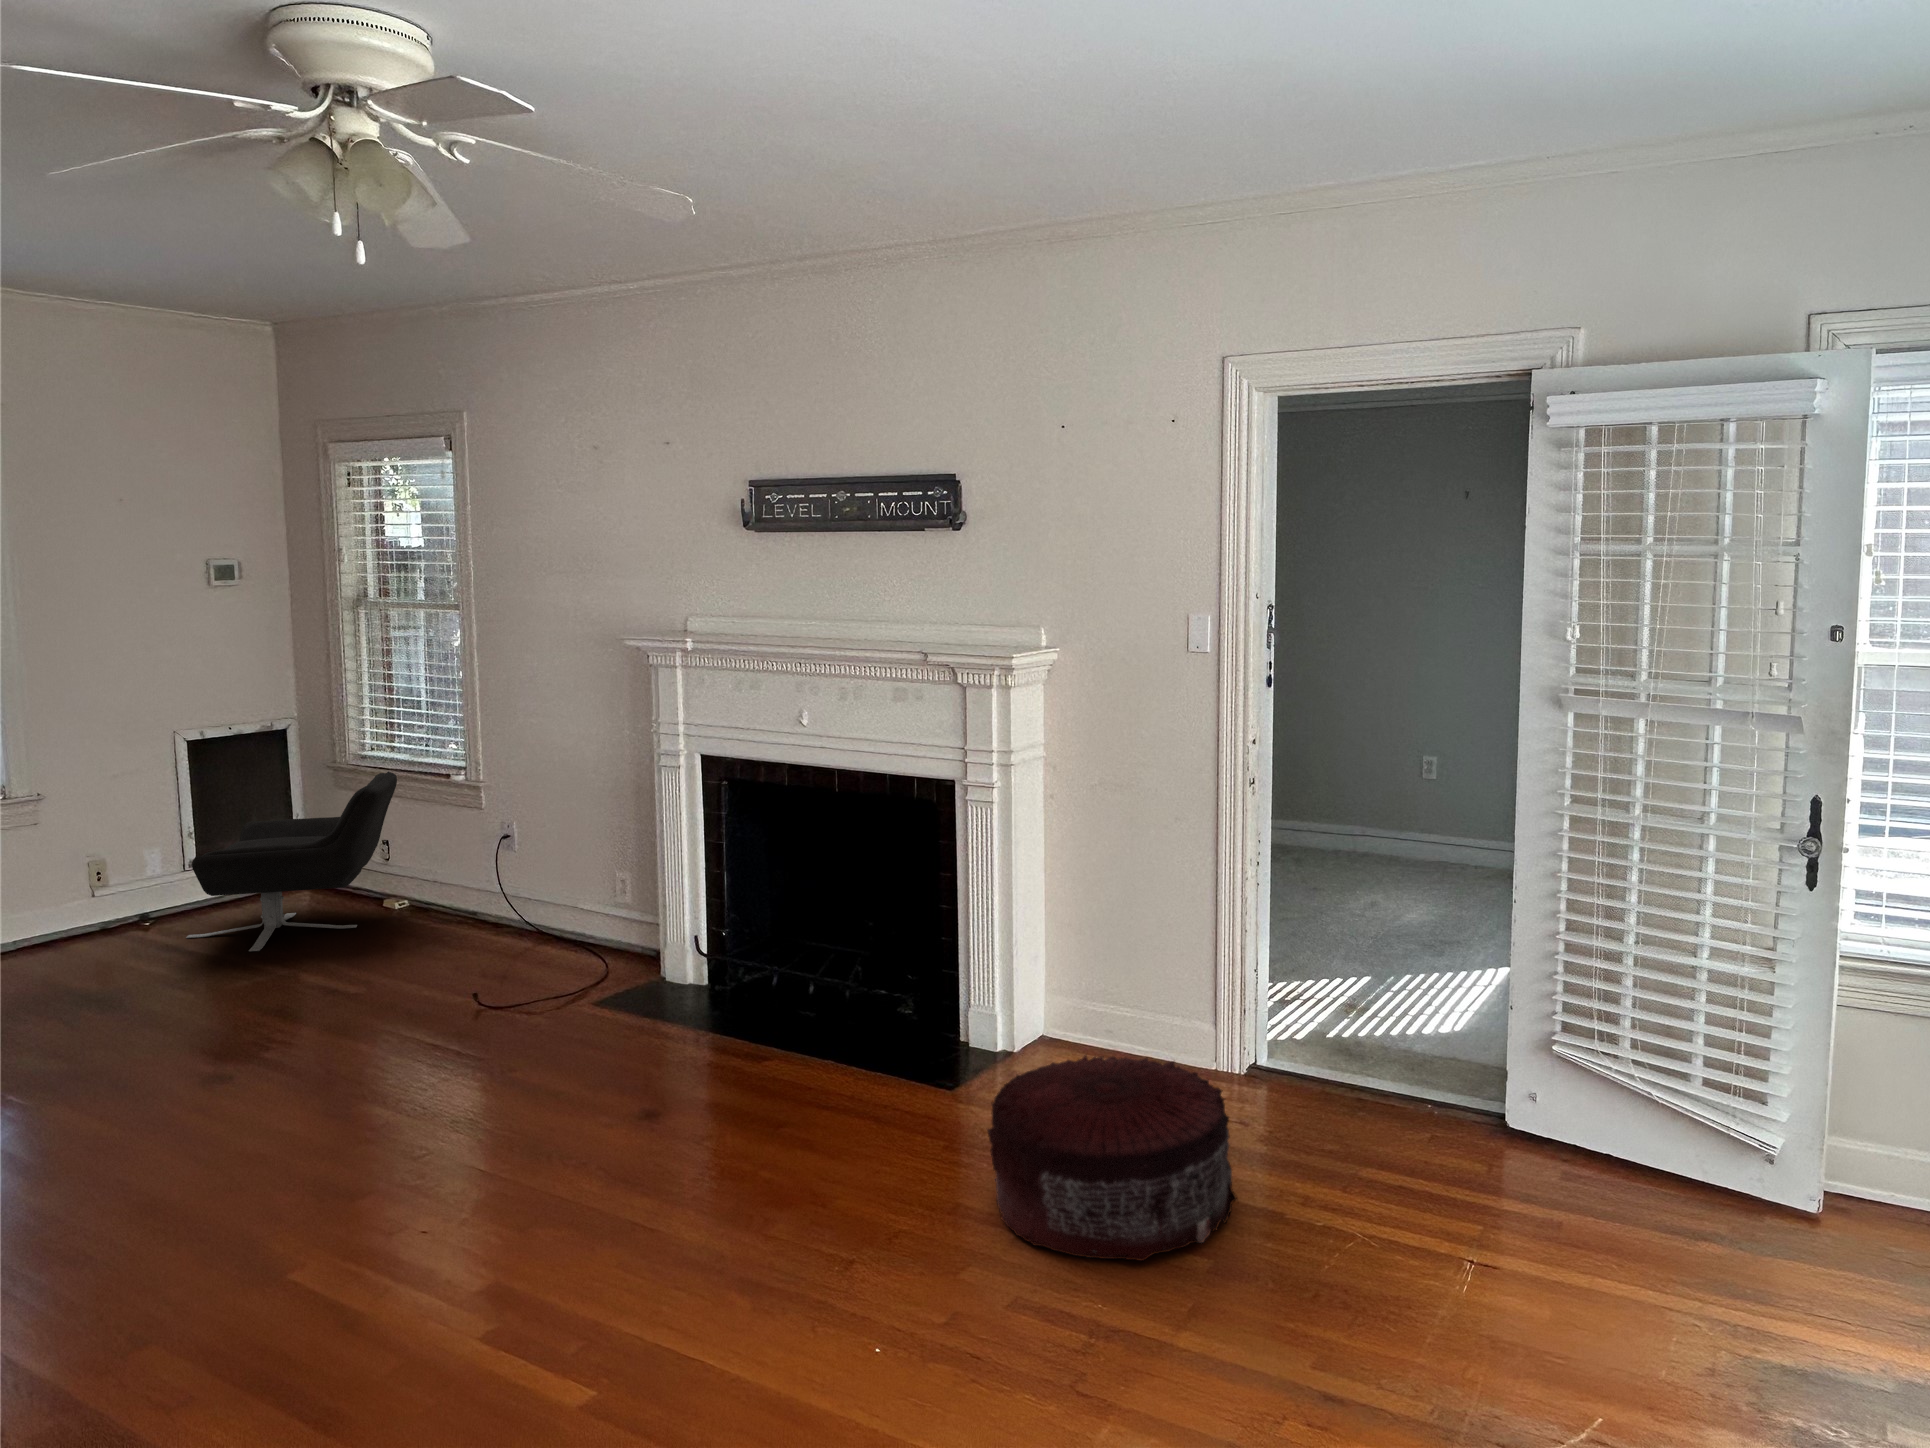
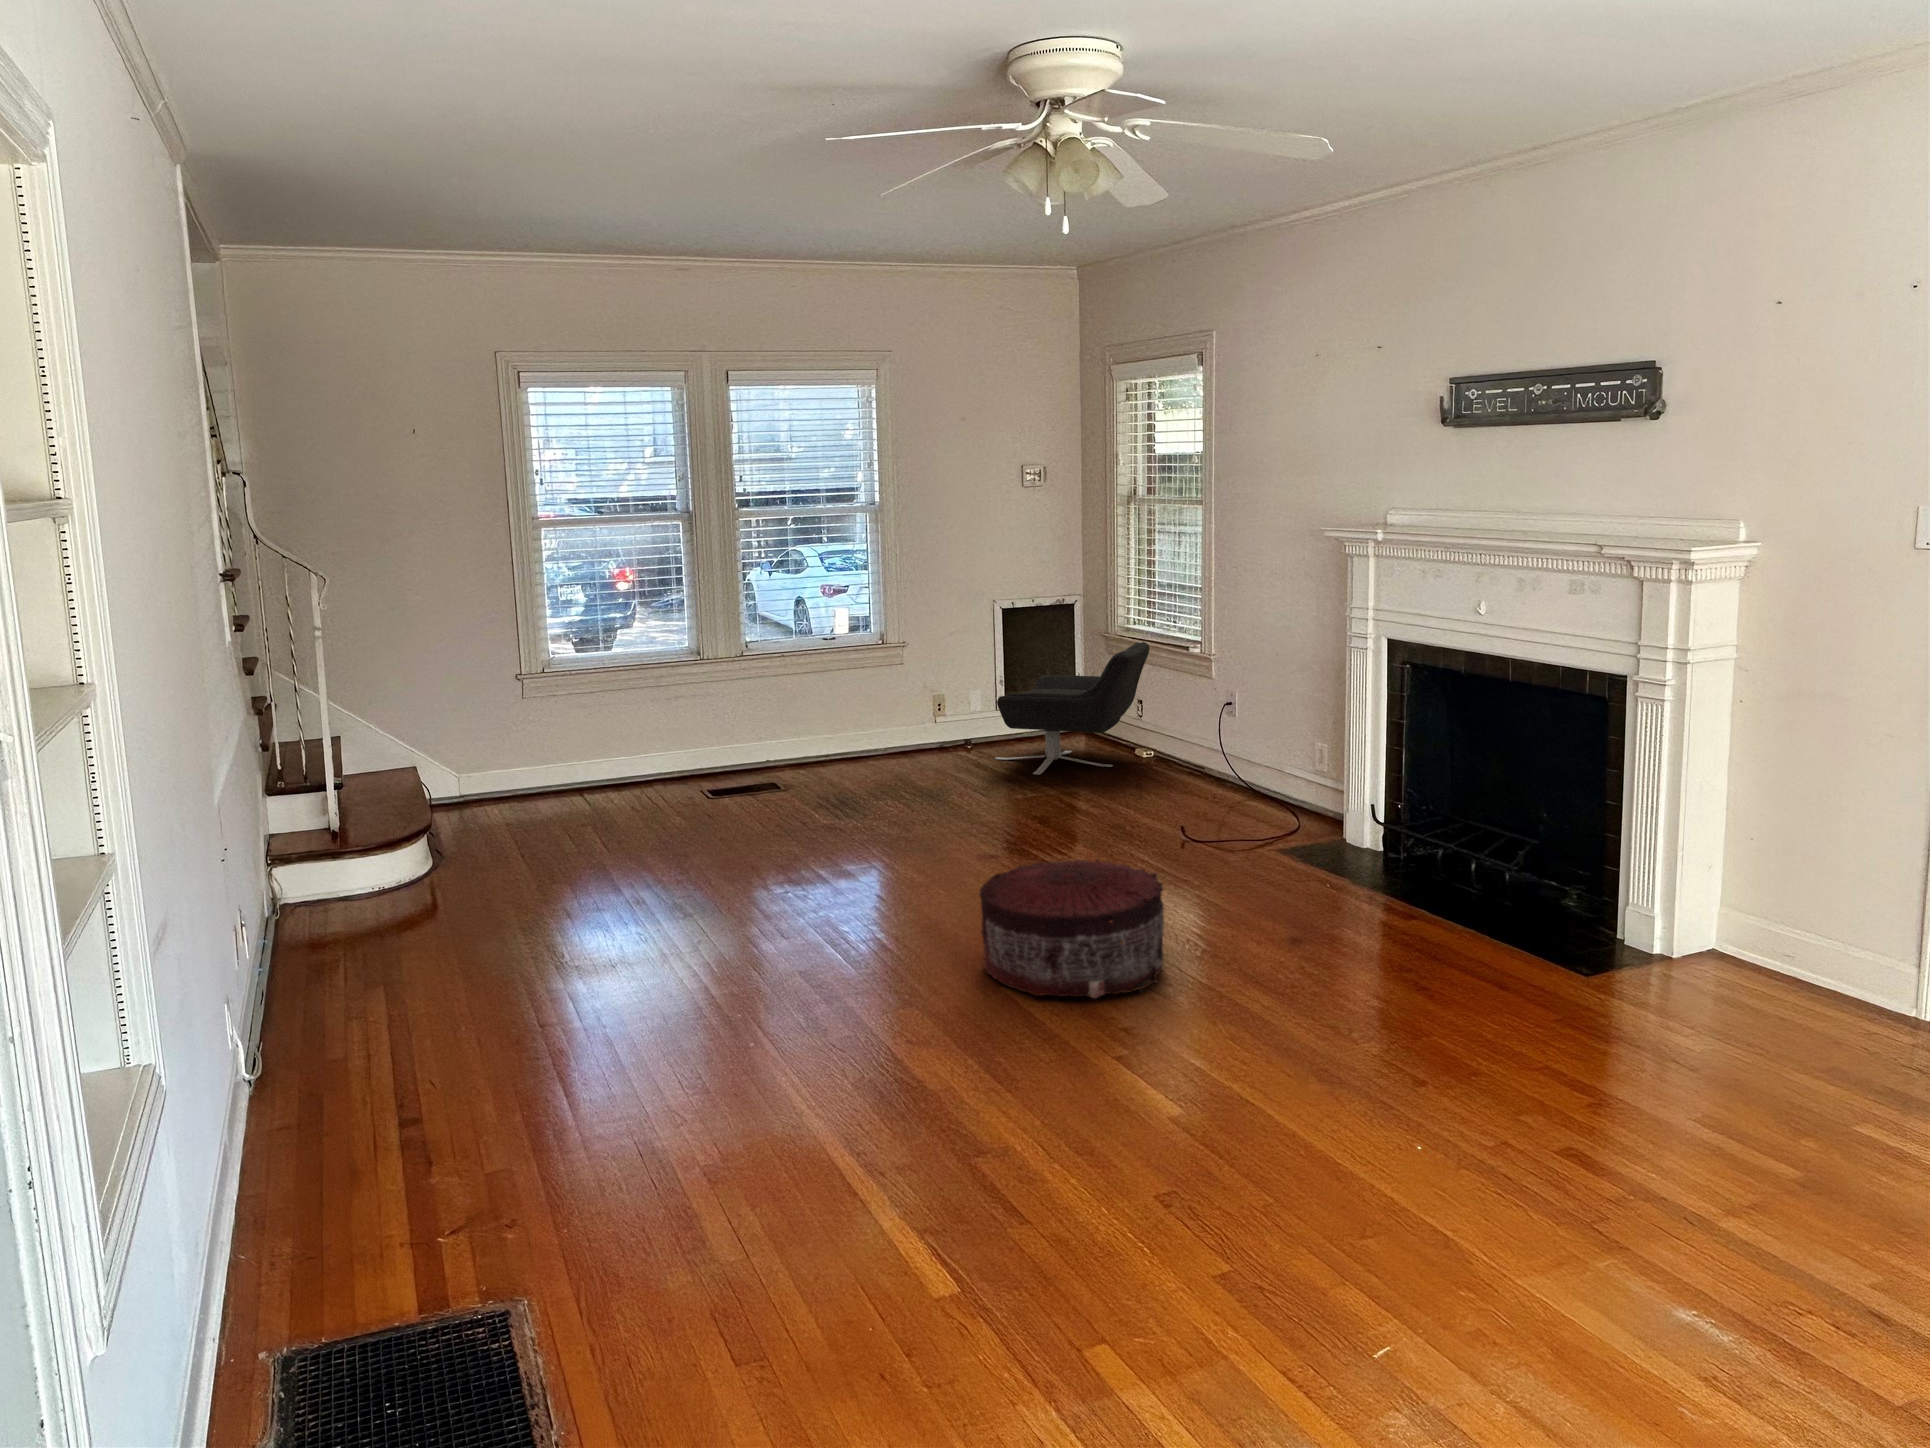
pouf: present [987,1055,1237,1261] -> present [979,859,1164,998]

